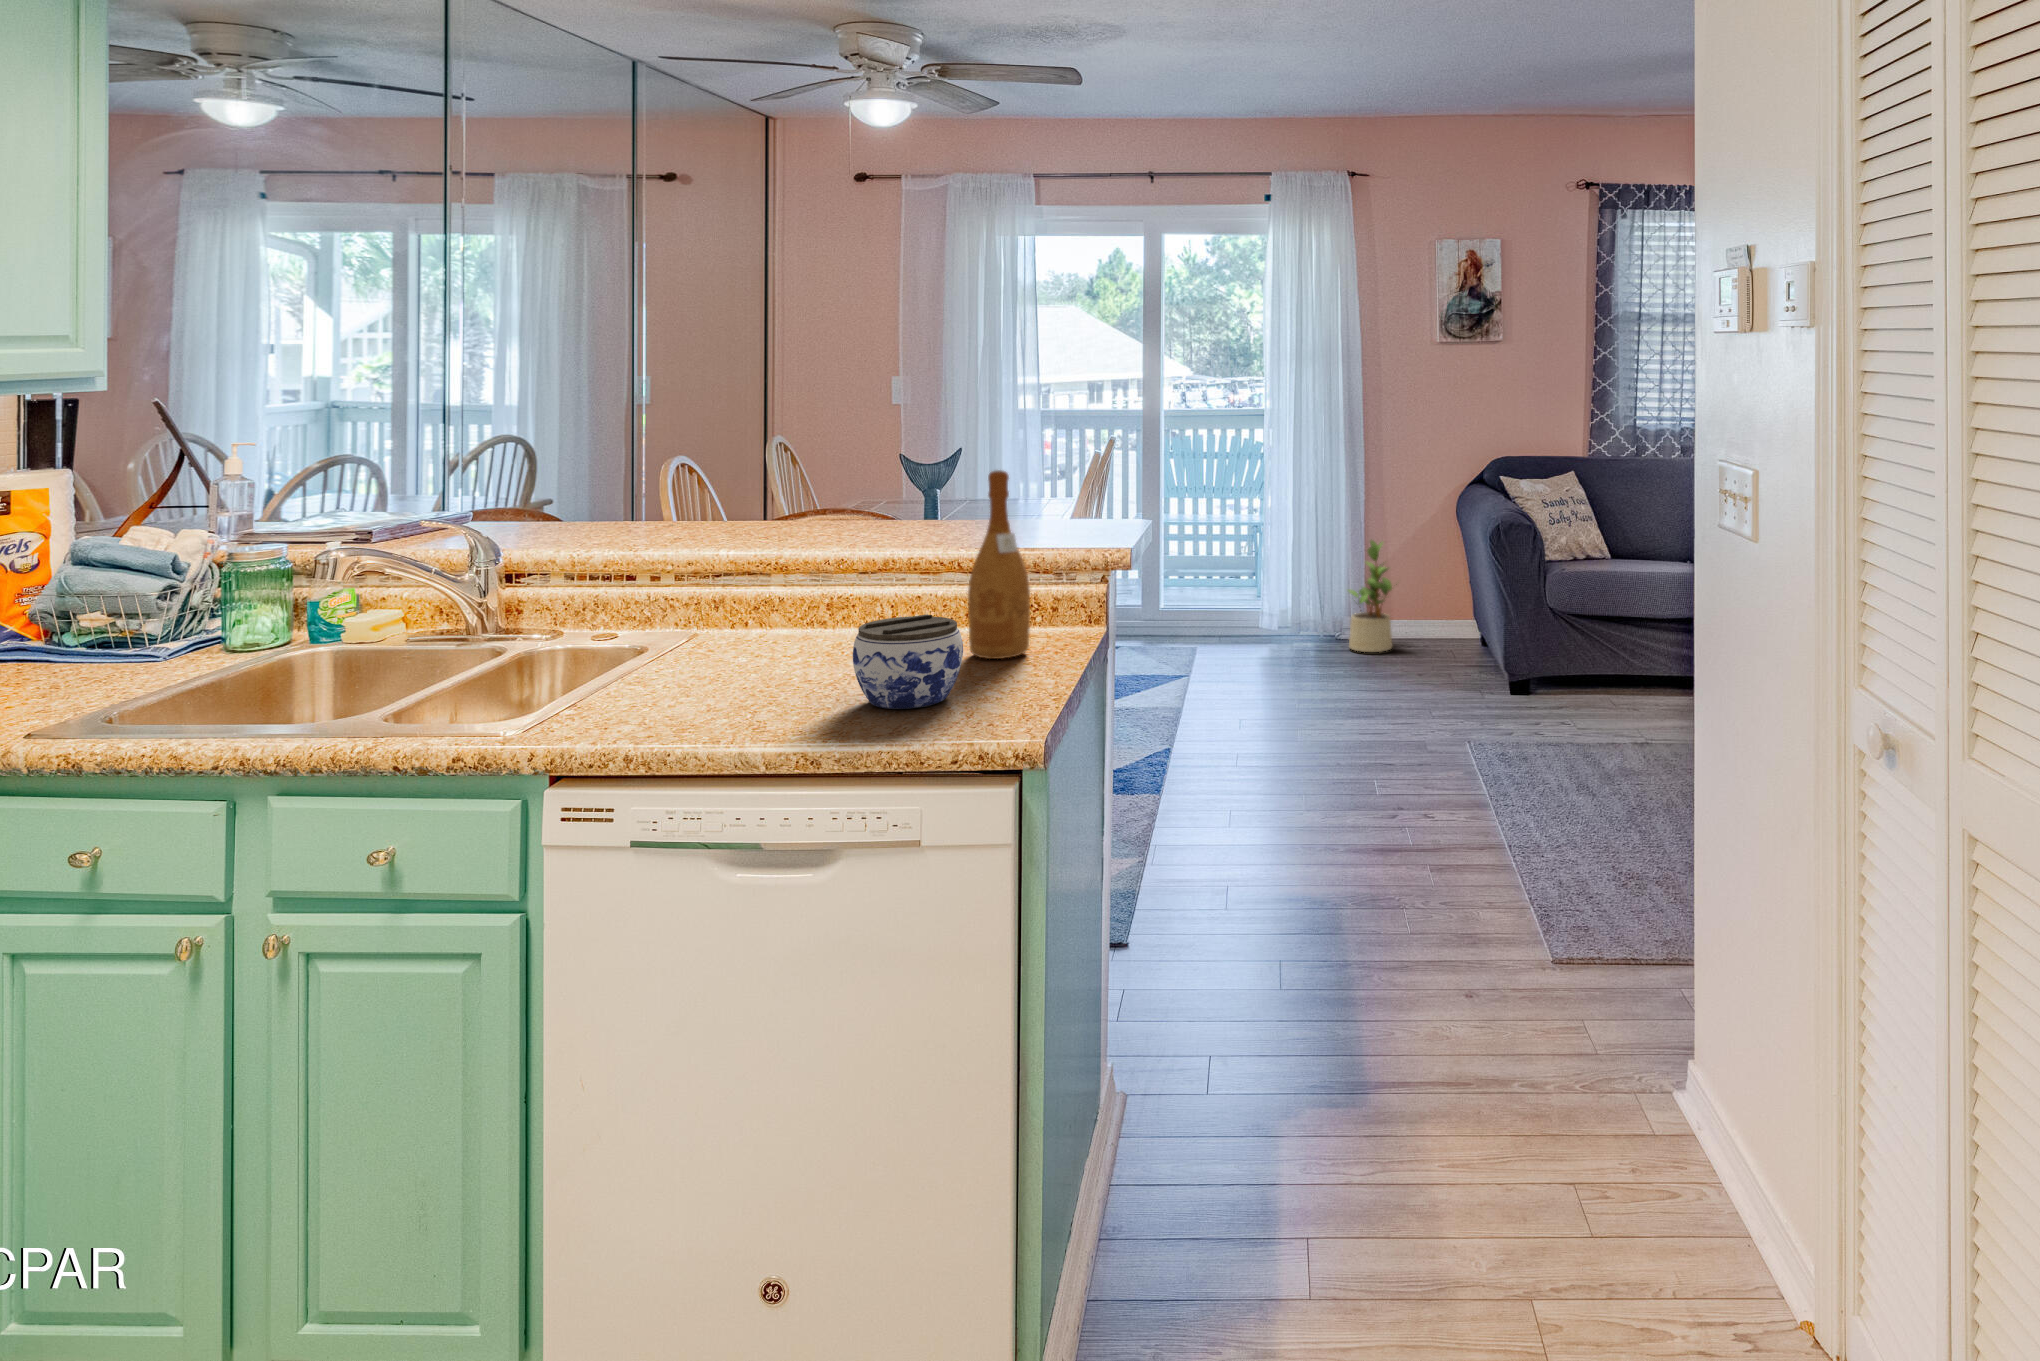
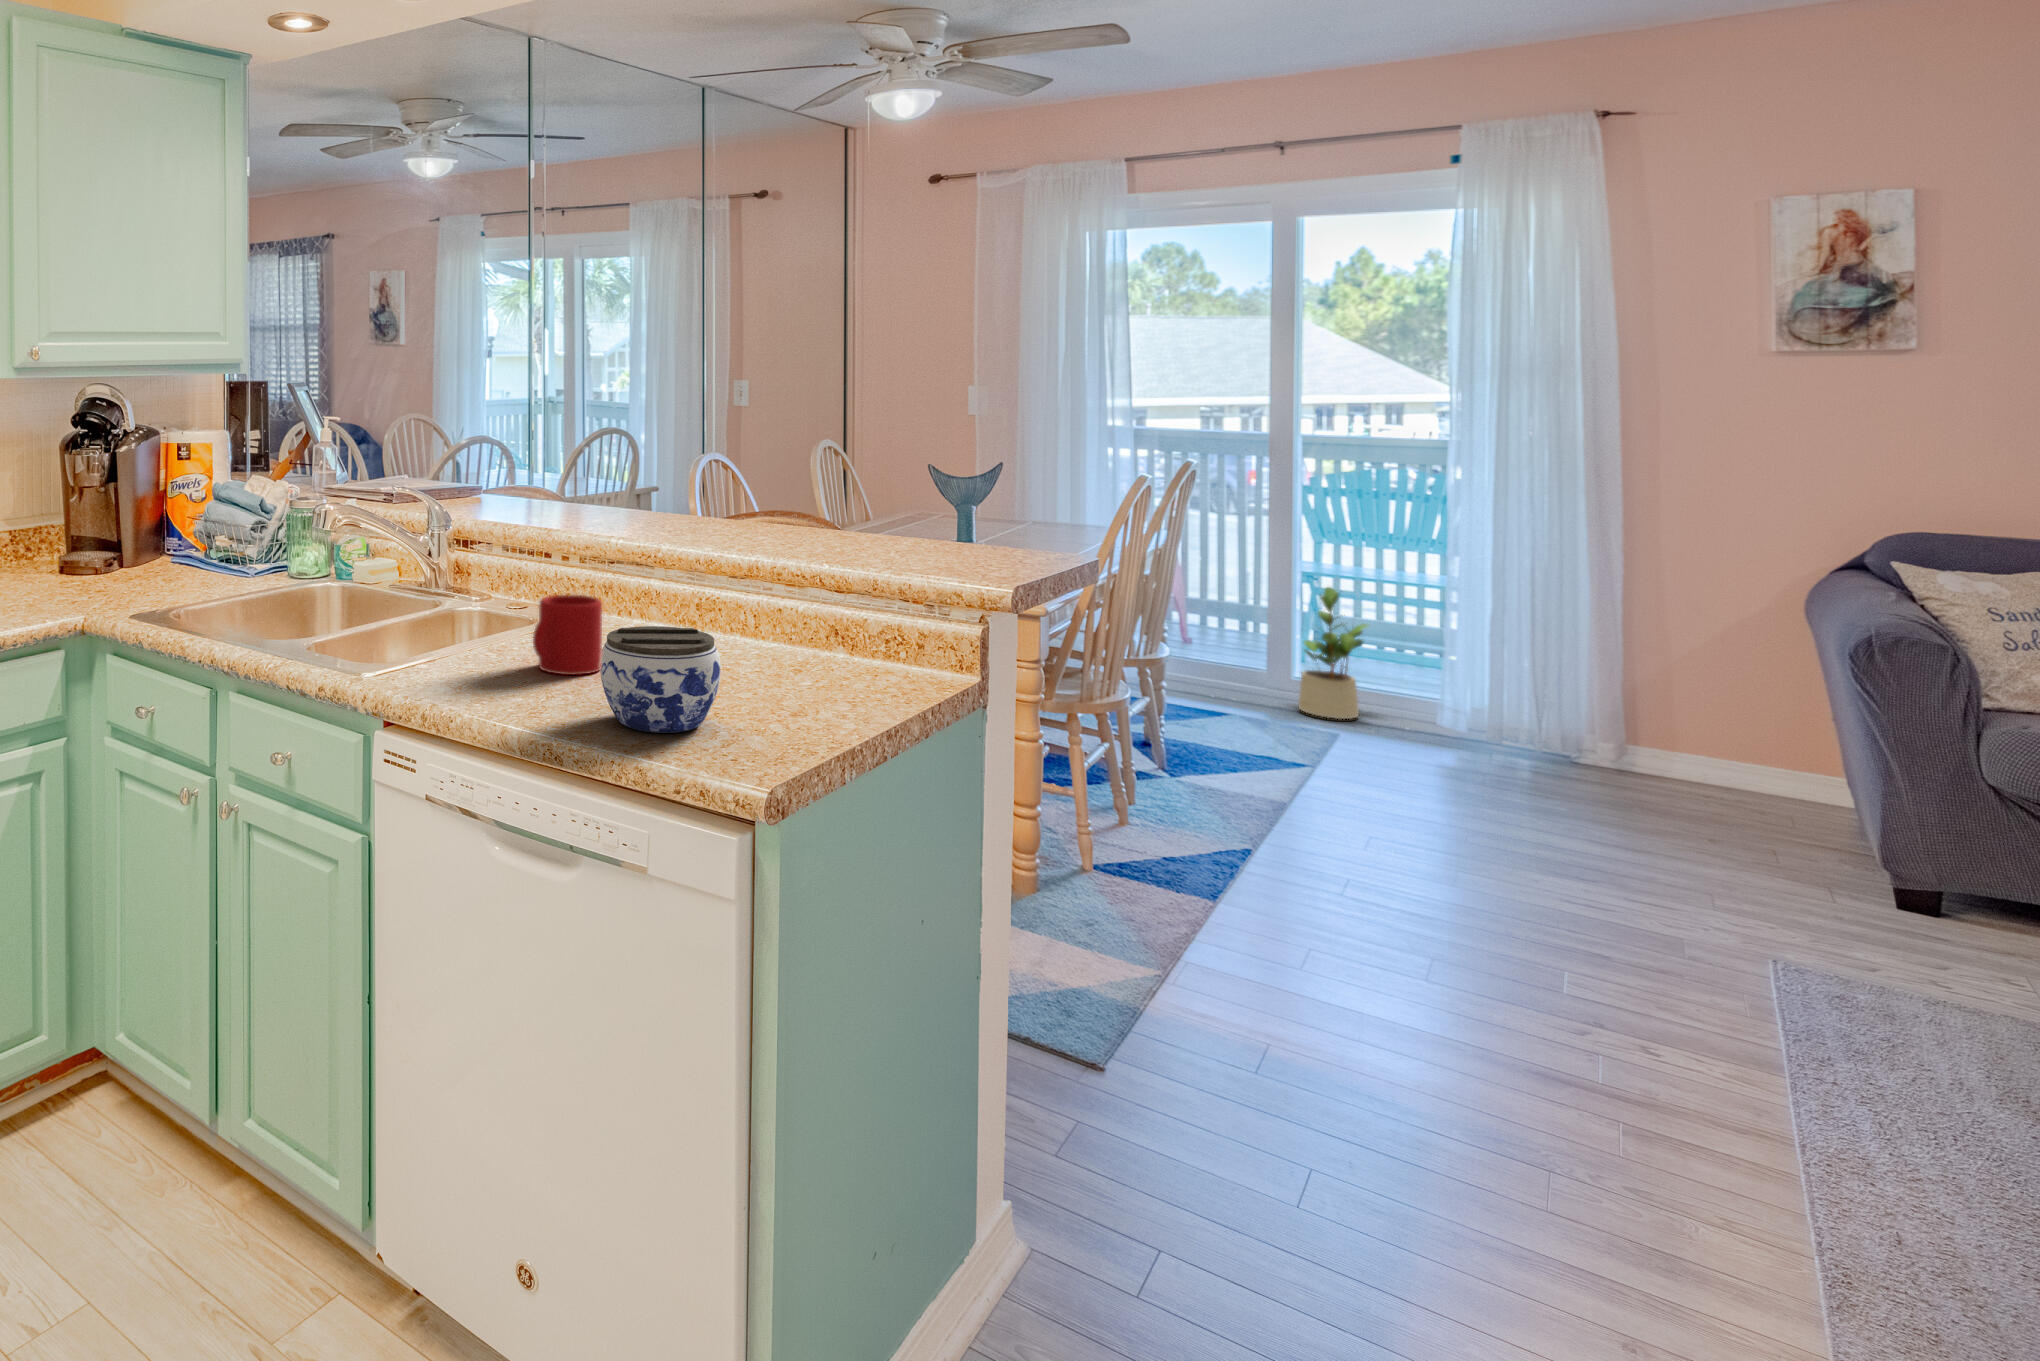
wine bottle: present [968,470,1030,659] -> none [789,474,860,695]
potted plant: present [1348,540,1392,652] -> present [1298,587,1367,719]
mug: none [724,606,791,685] -> present [533,595,602,675]

